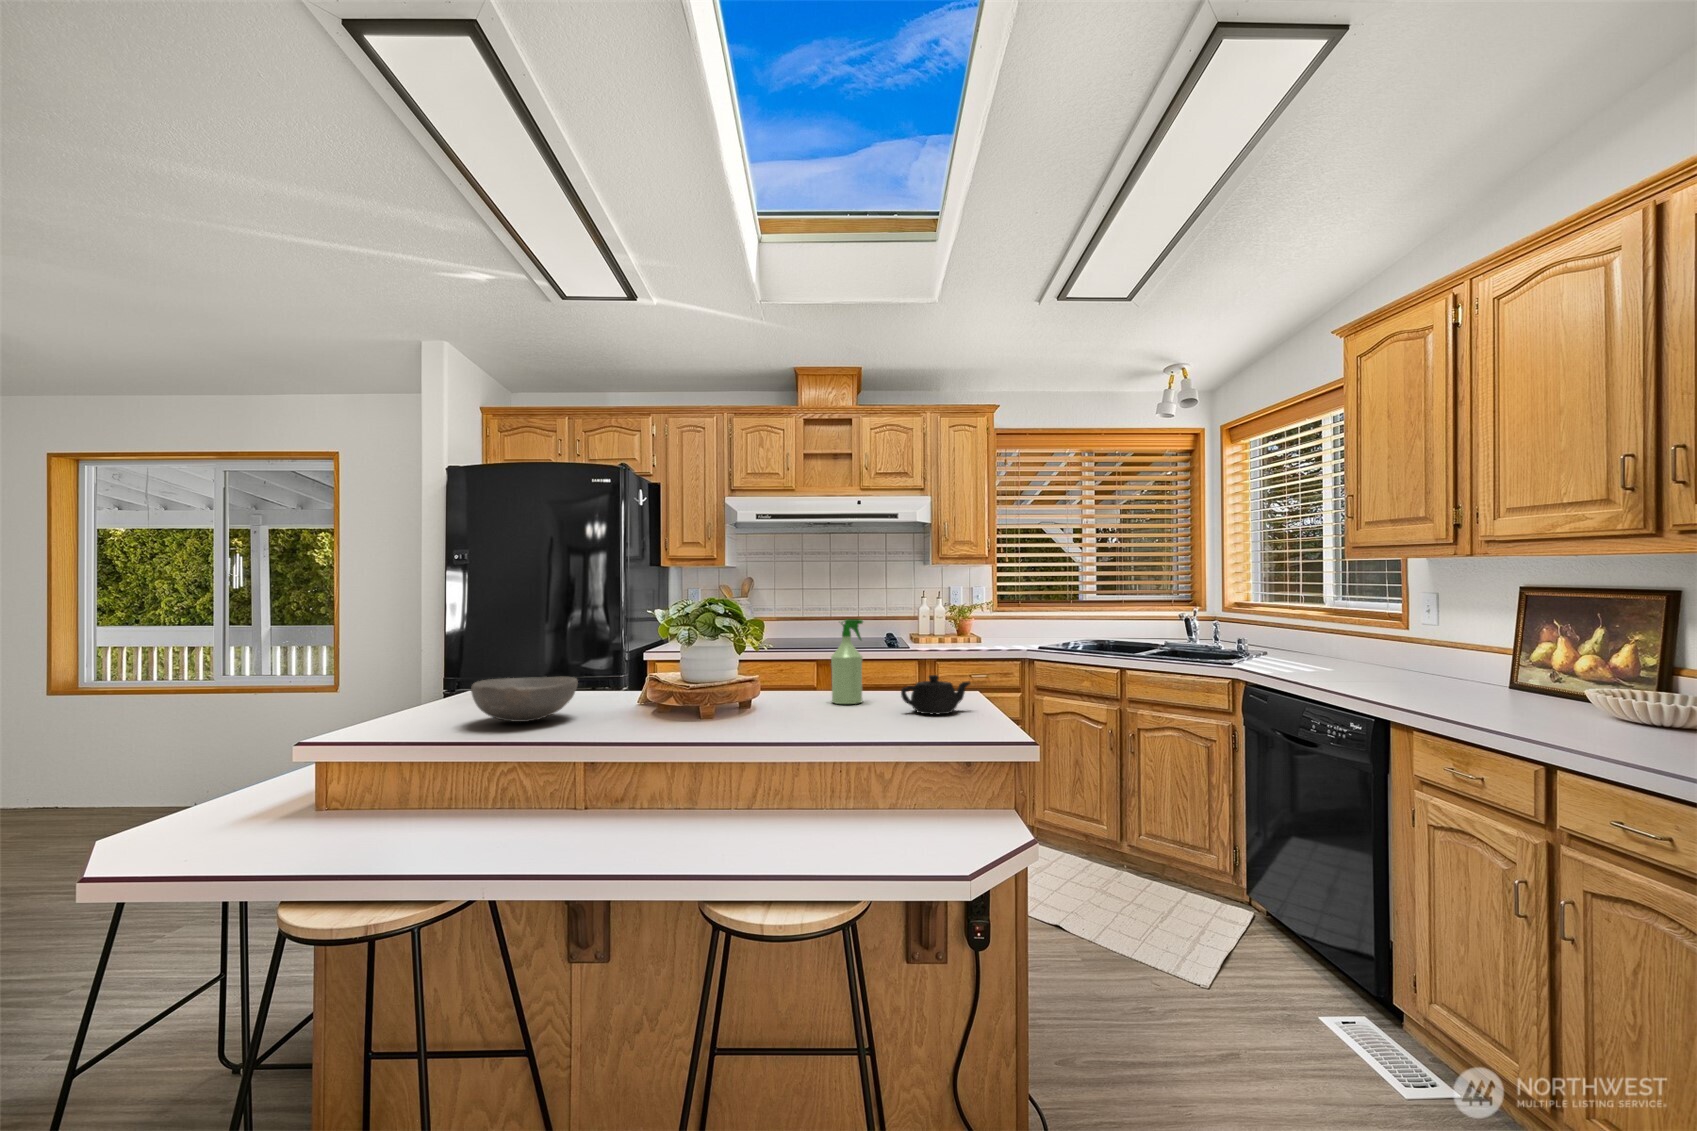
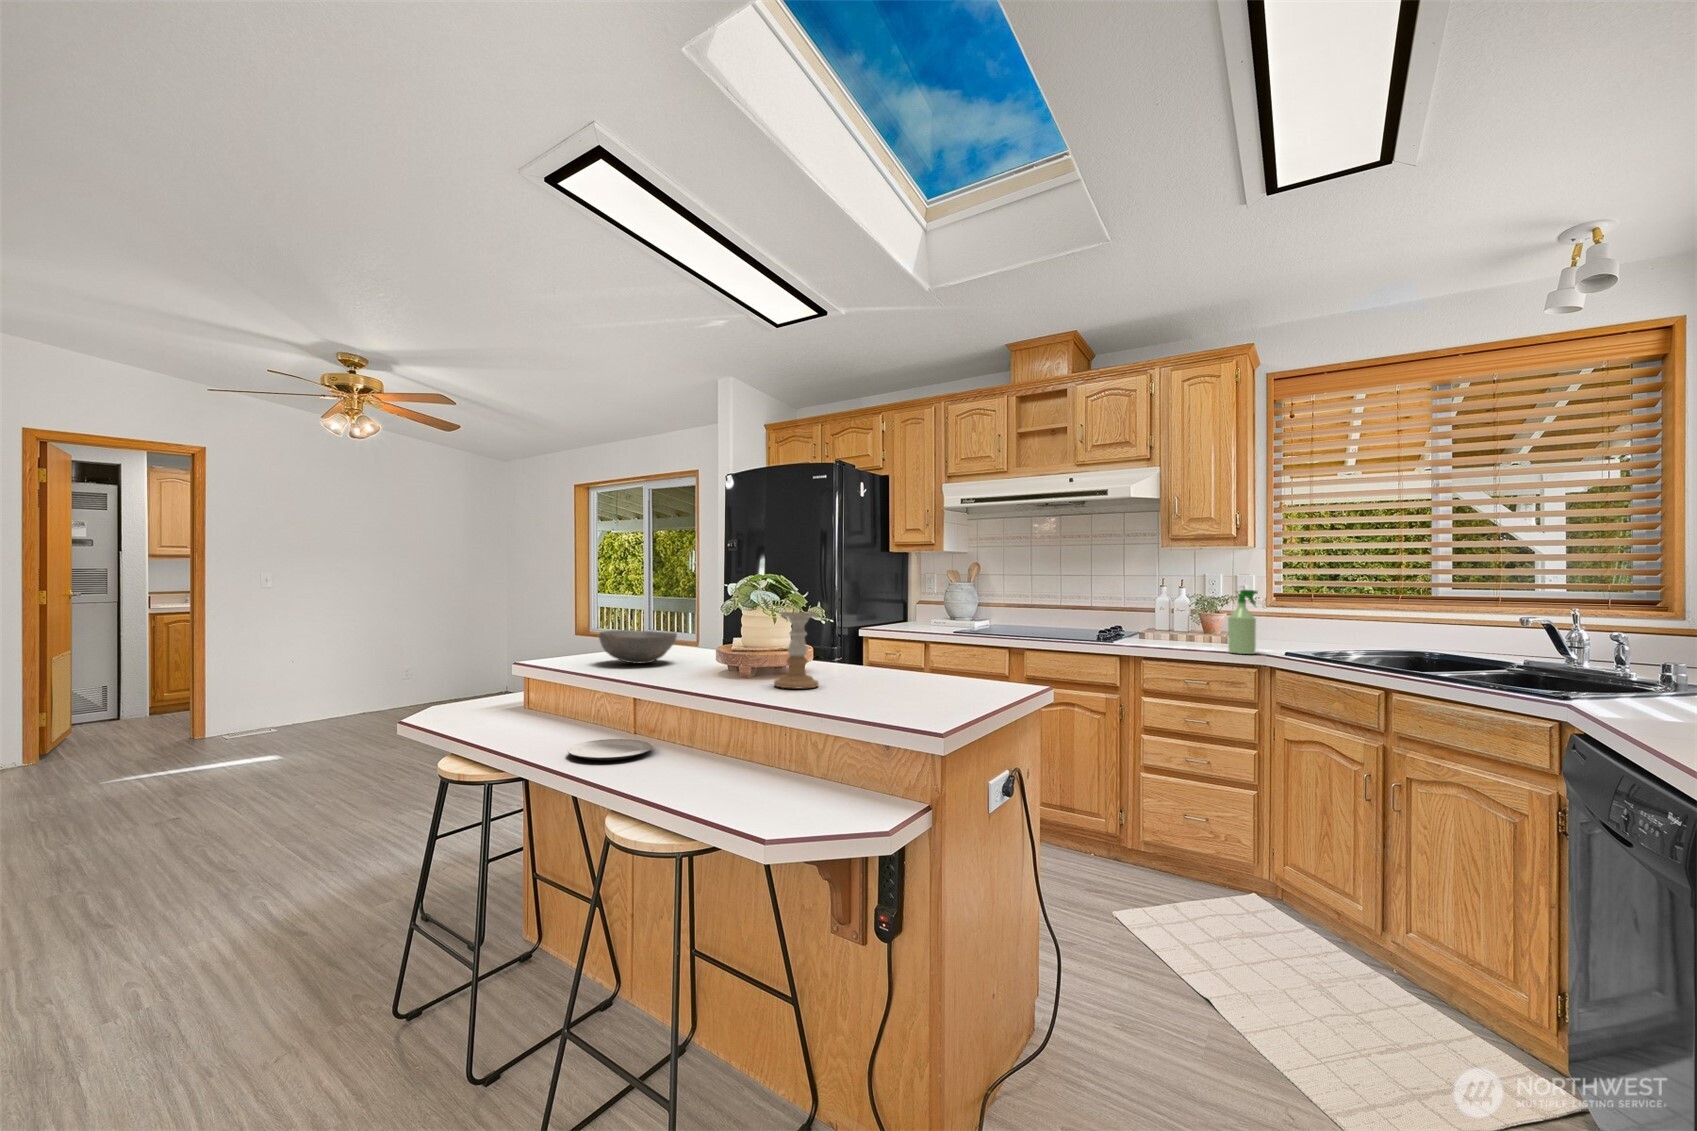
spray bottle: present [831,619,863,704] -> present [1228,590,1258,654]
candle holder: none [774,642,821,725] -> present [774,612,819,689]
teapot: present [901,675,970,714] -> none [903,656,980,698]
plate: none [571,815,678,851] -> present [568,739,653,760]

